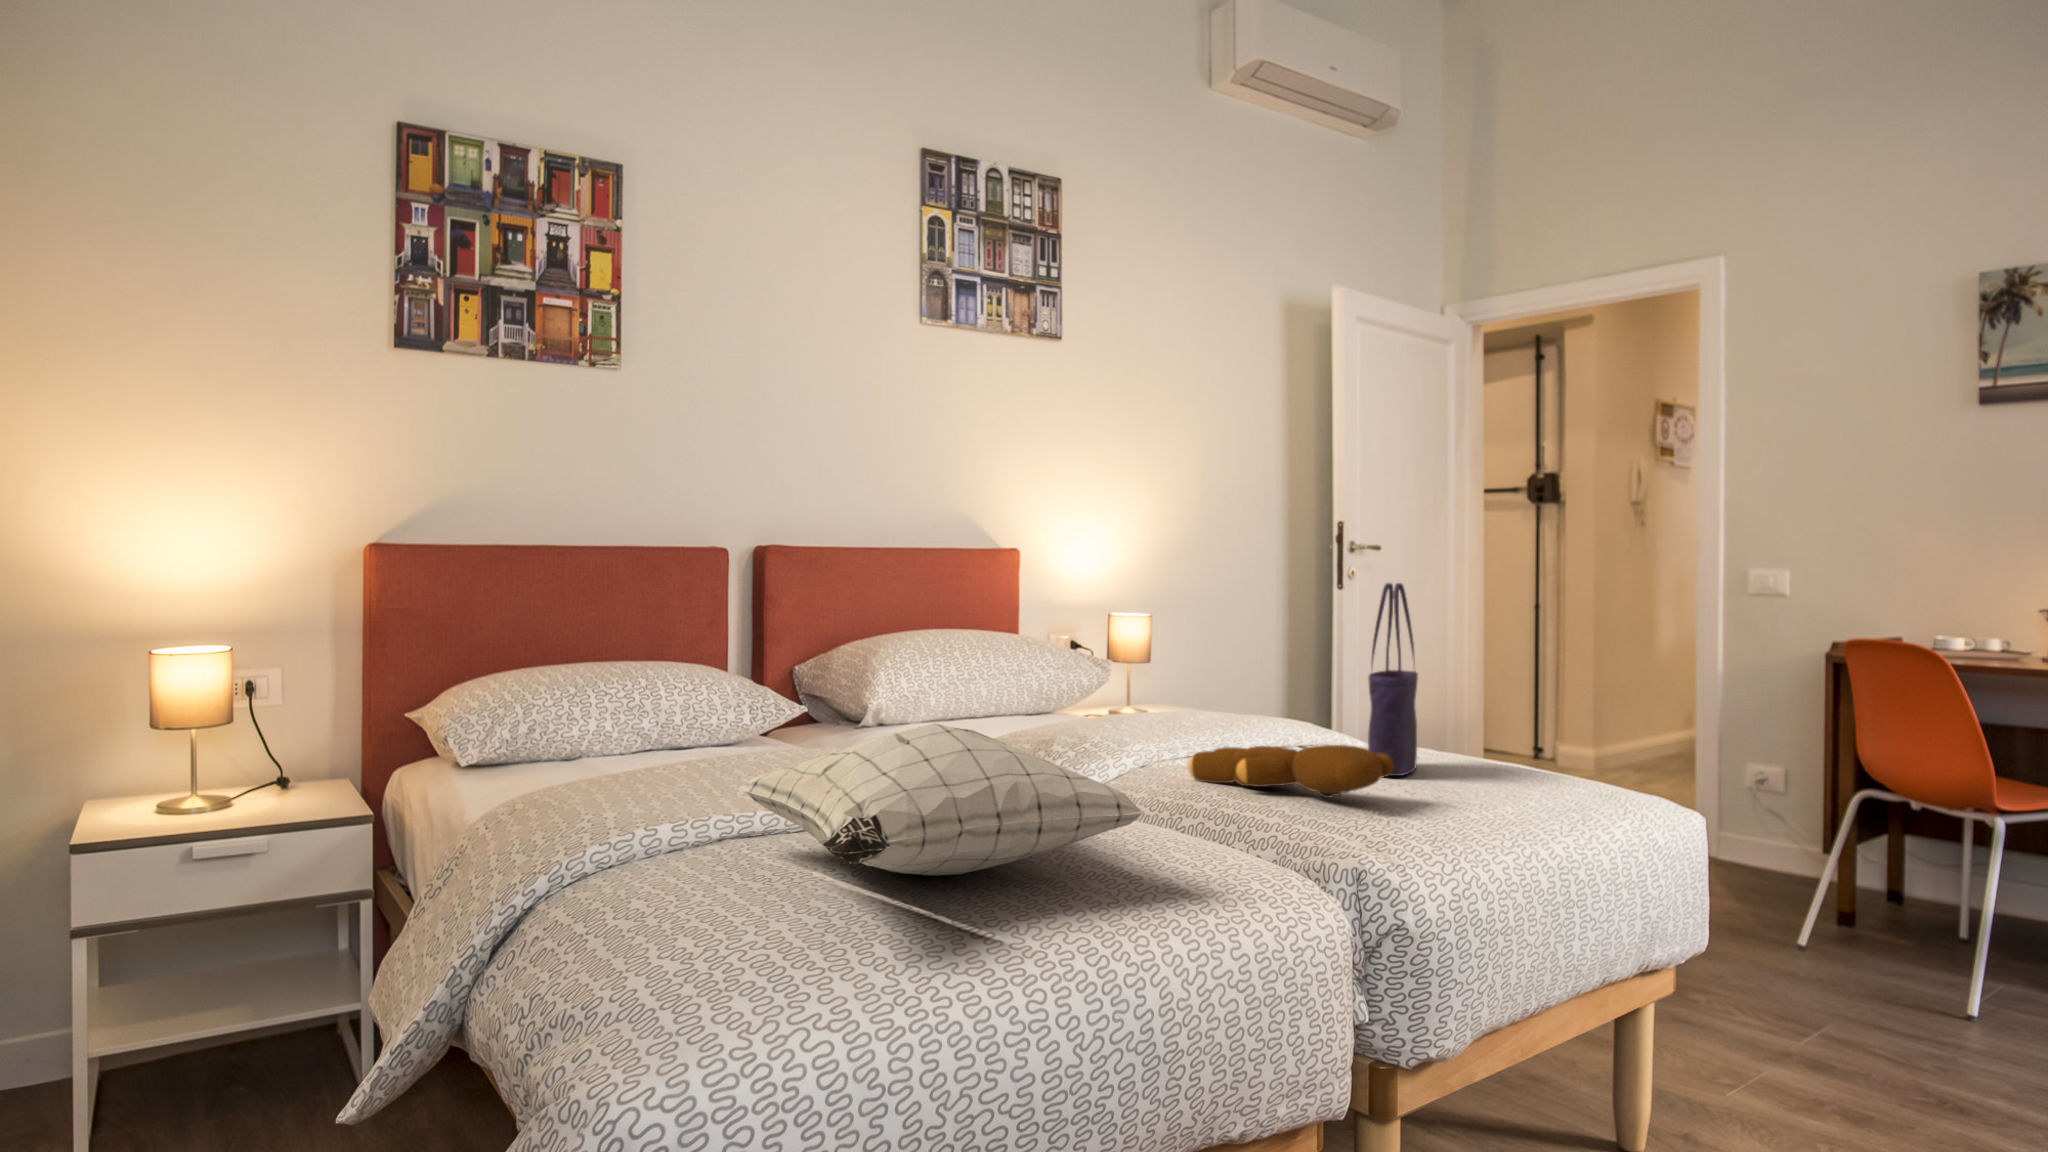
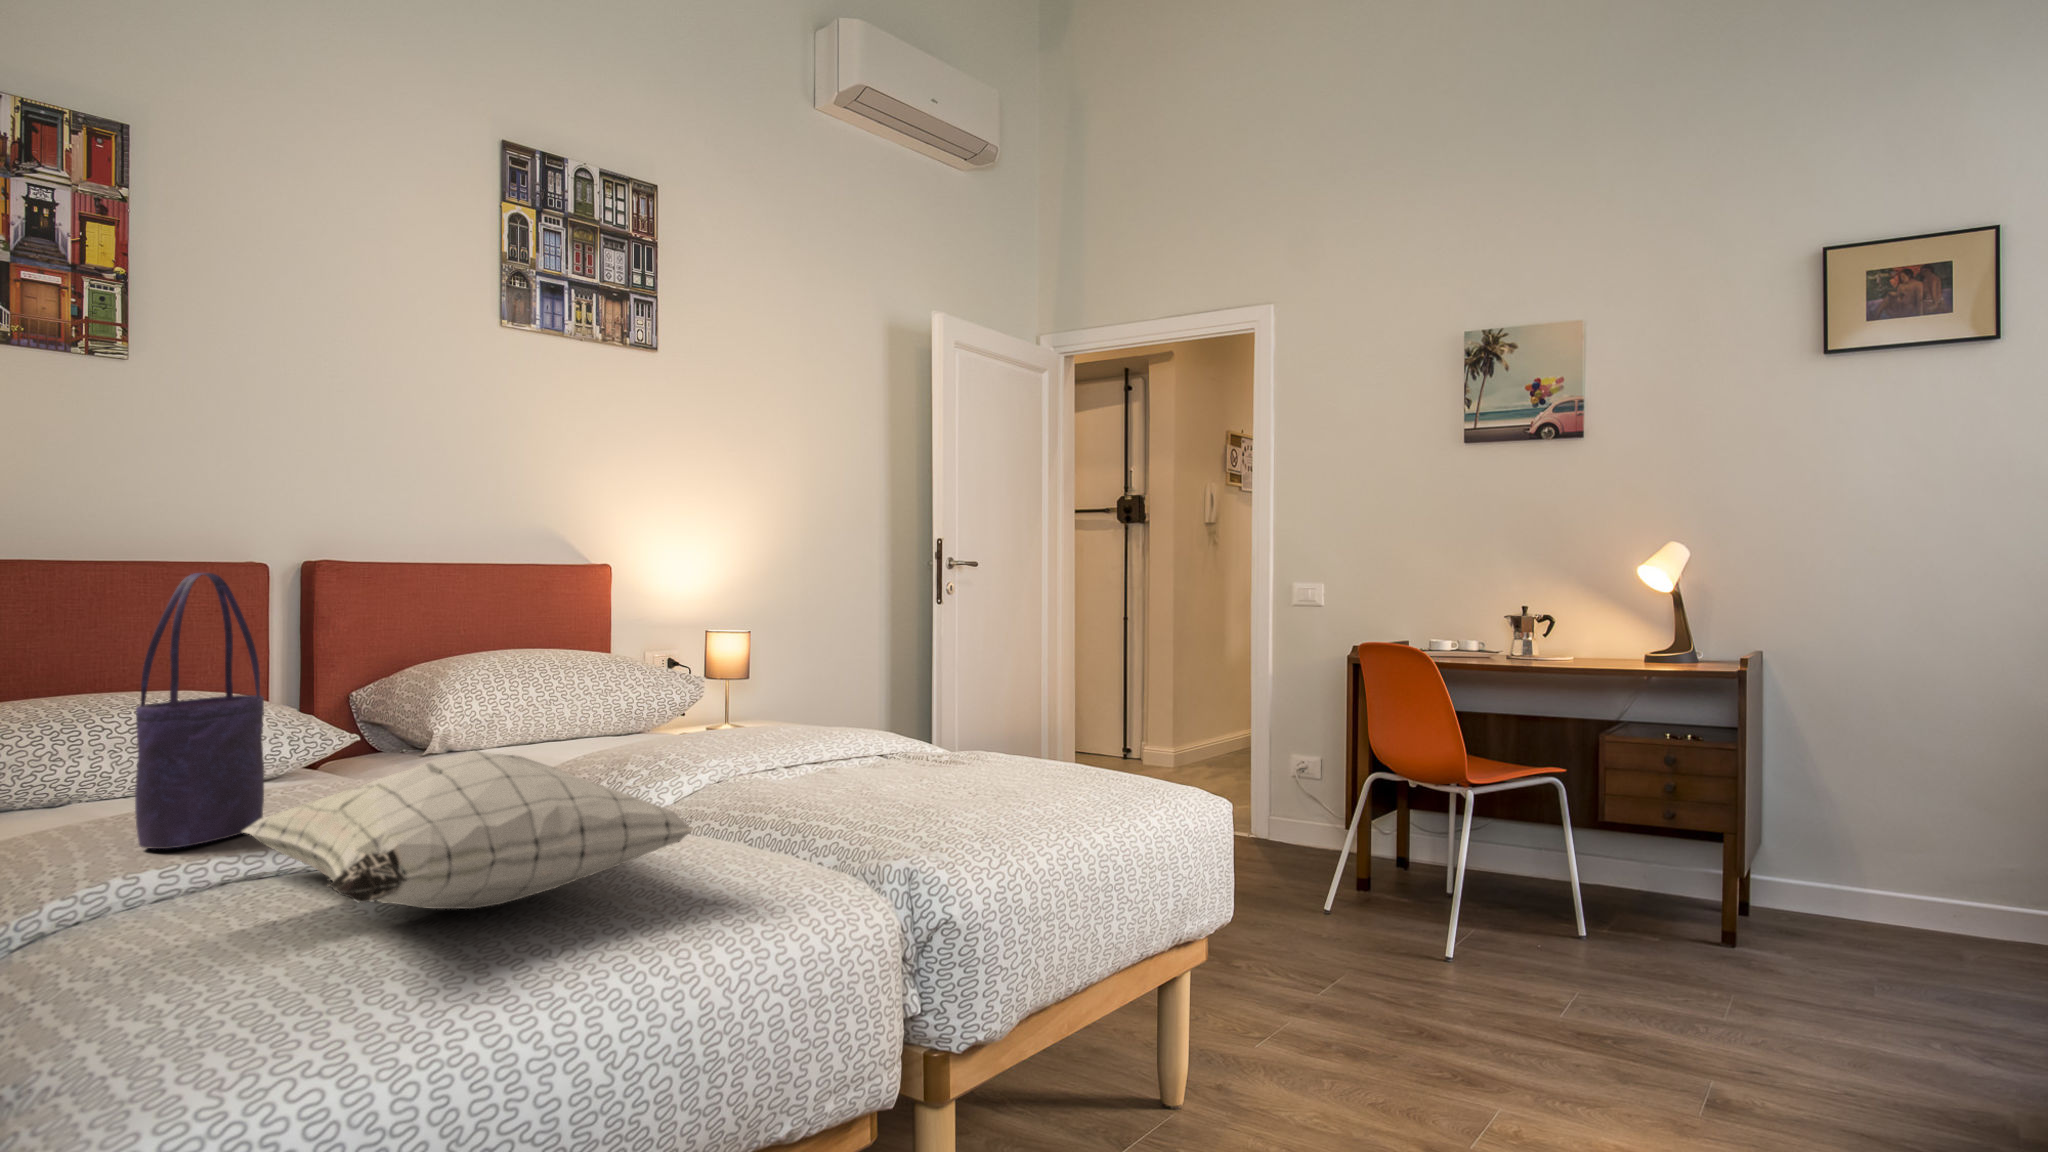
tote bag: present [1368,583,1418,776] -> present [135,573,264,849]
teddy bear: present [1187,745,1394,798] -> none [767,754,958,804]

